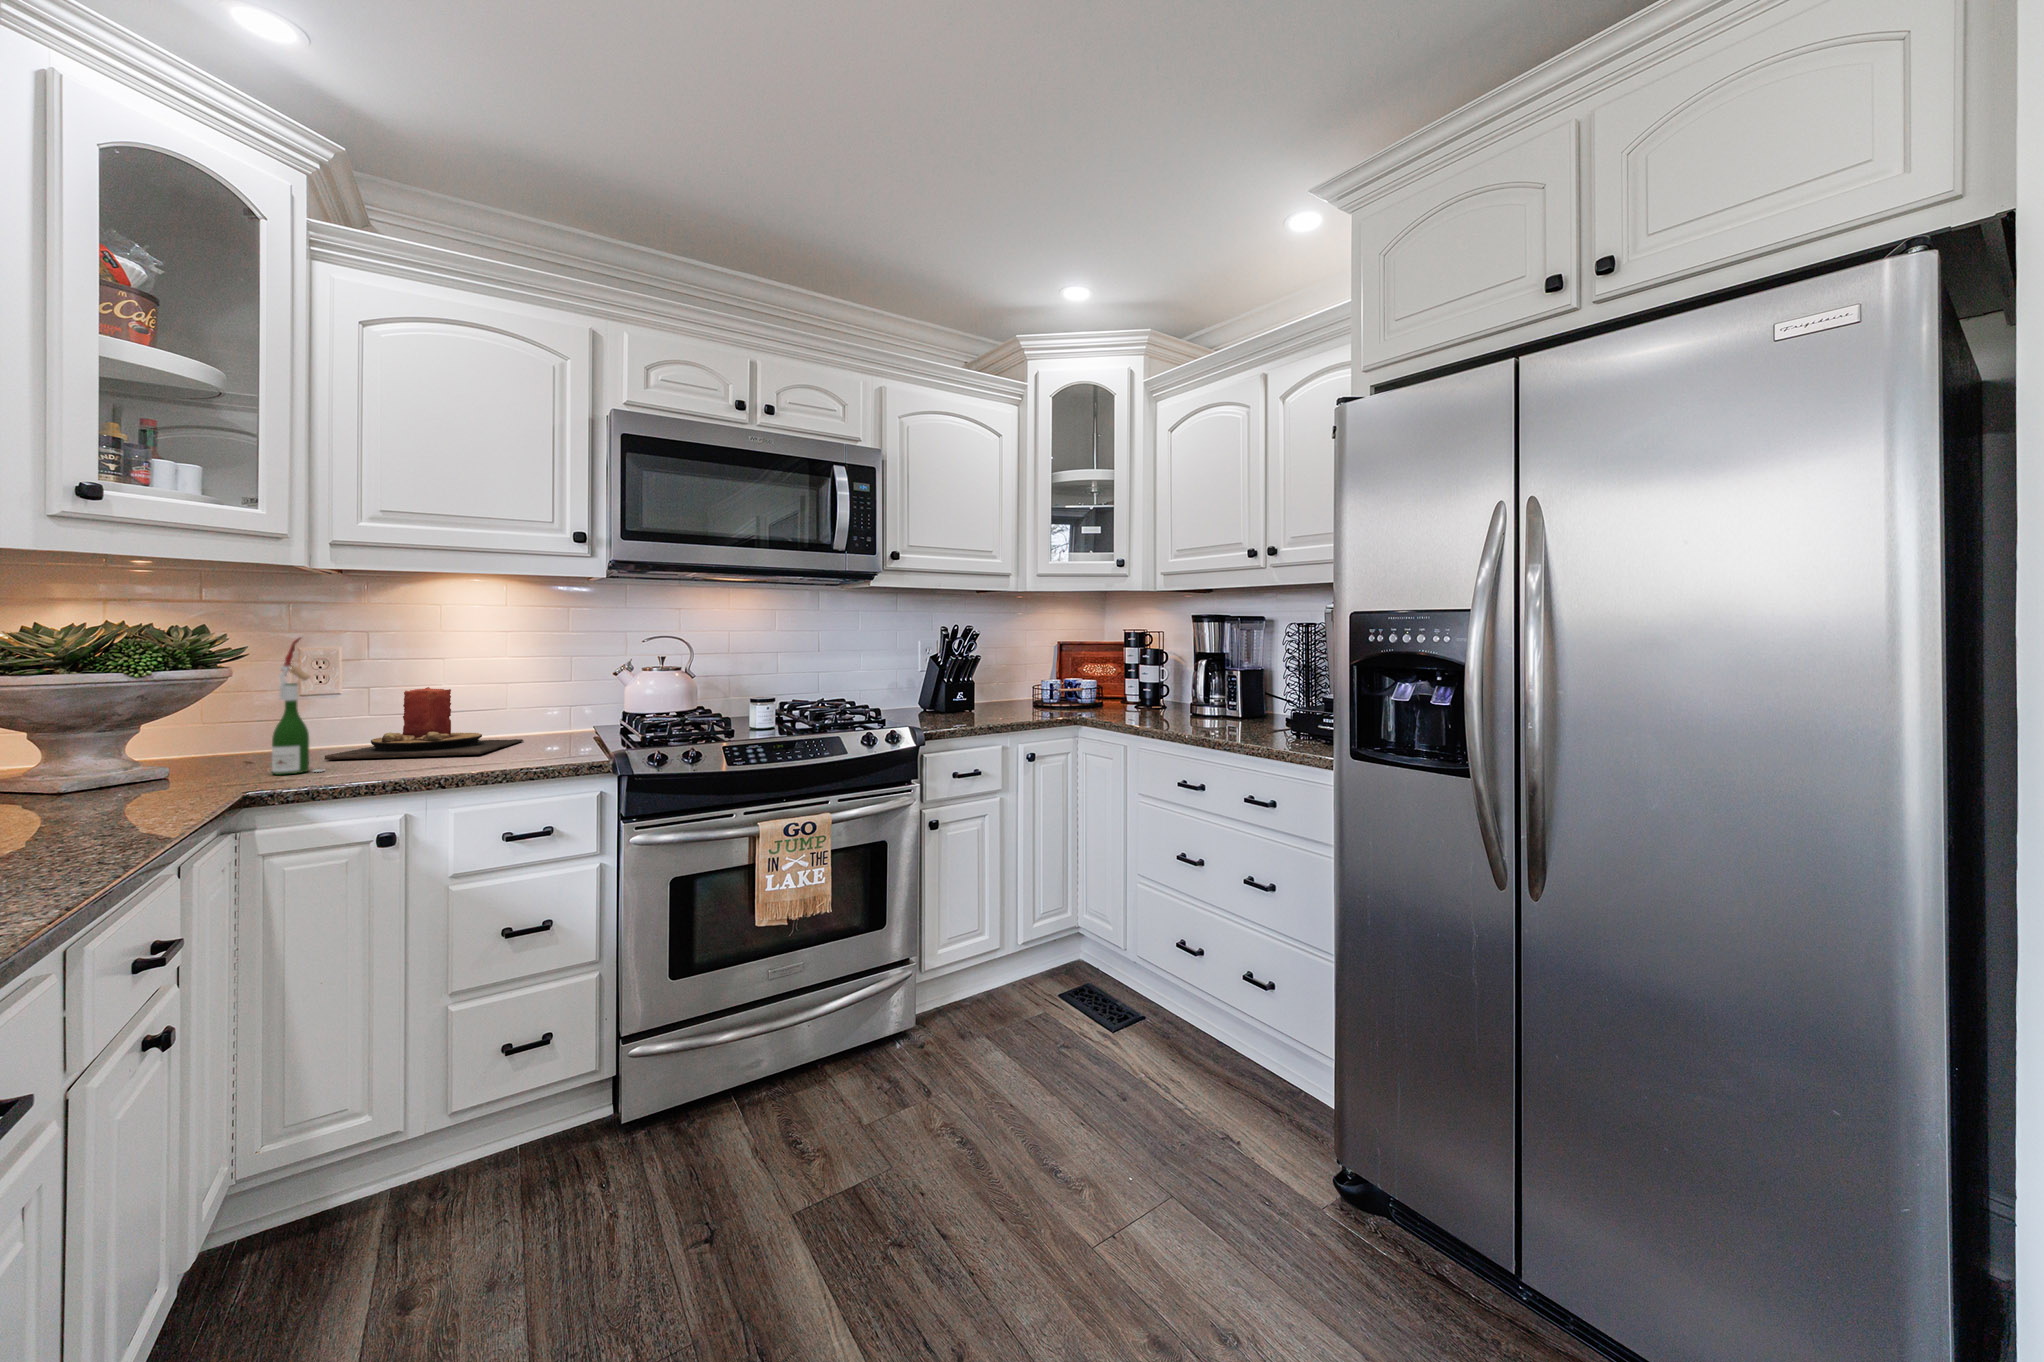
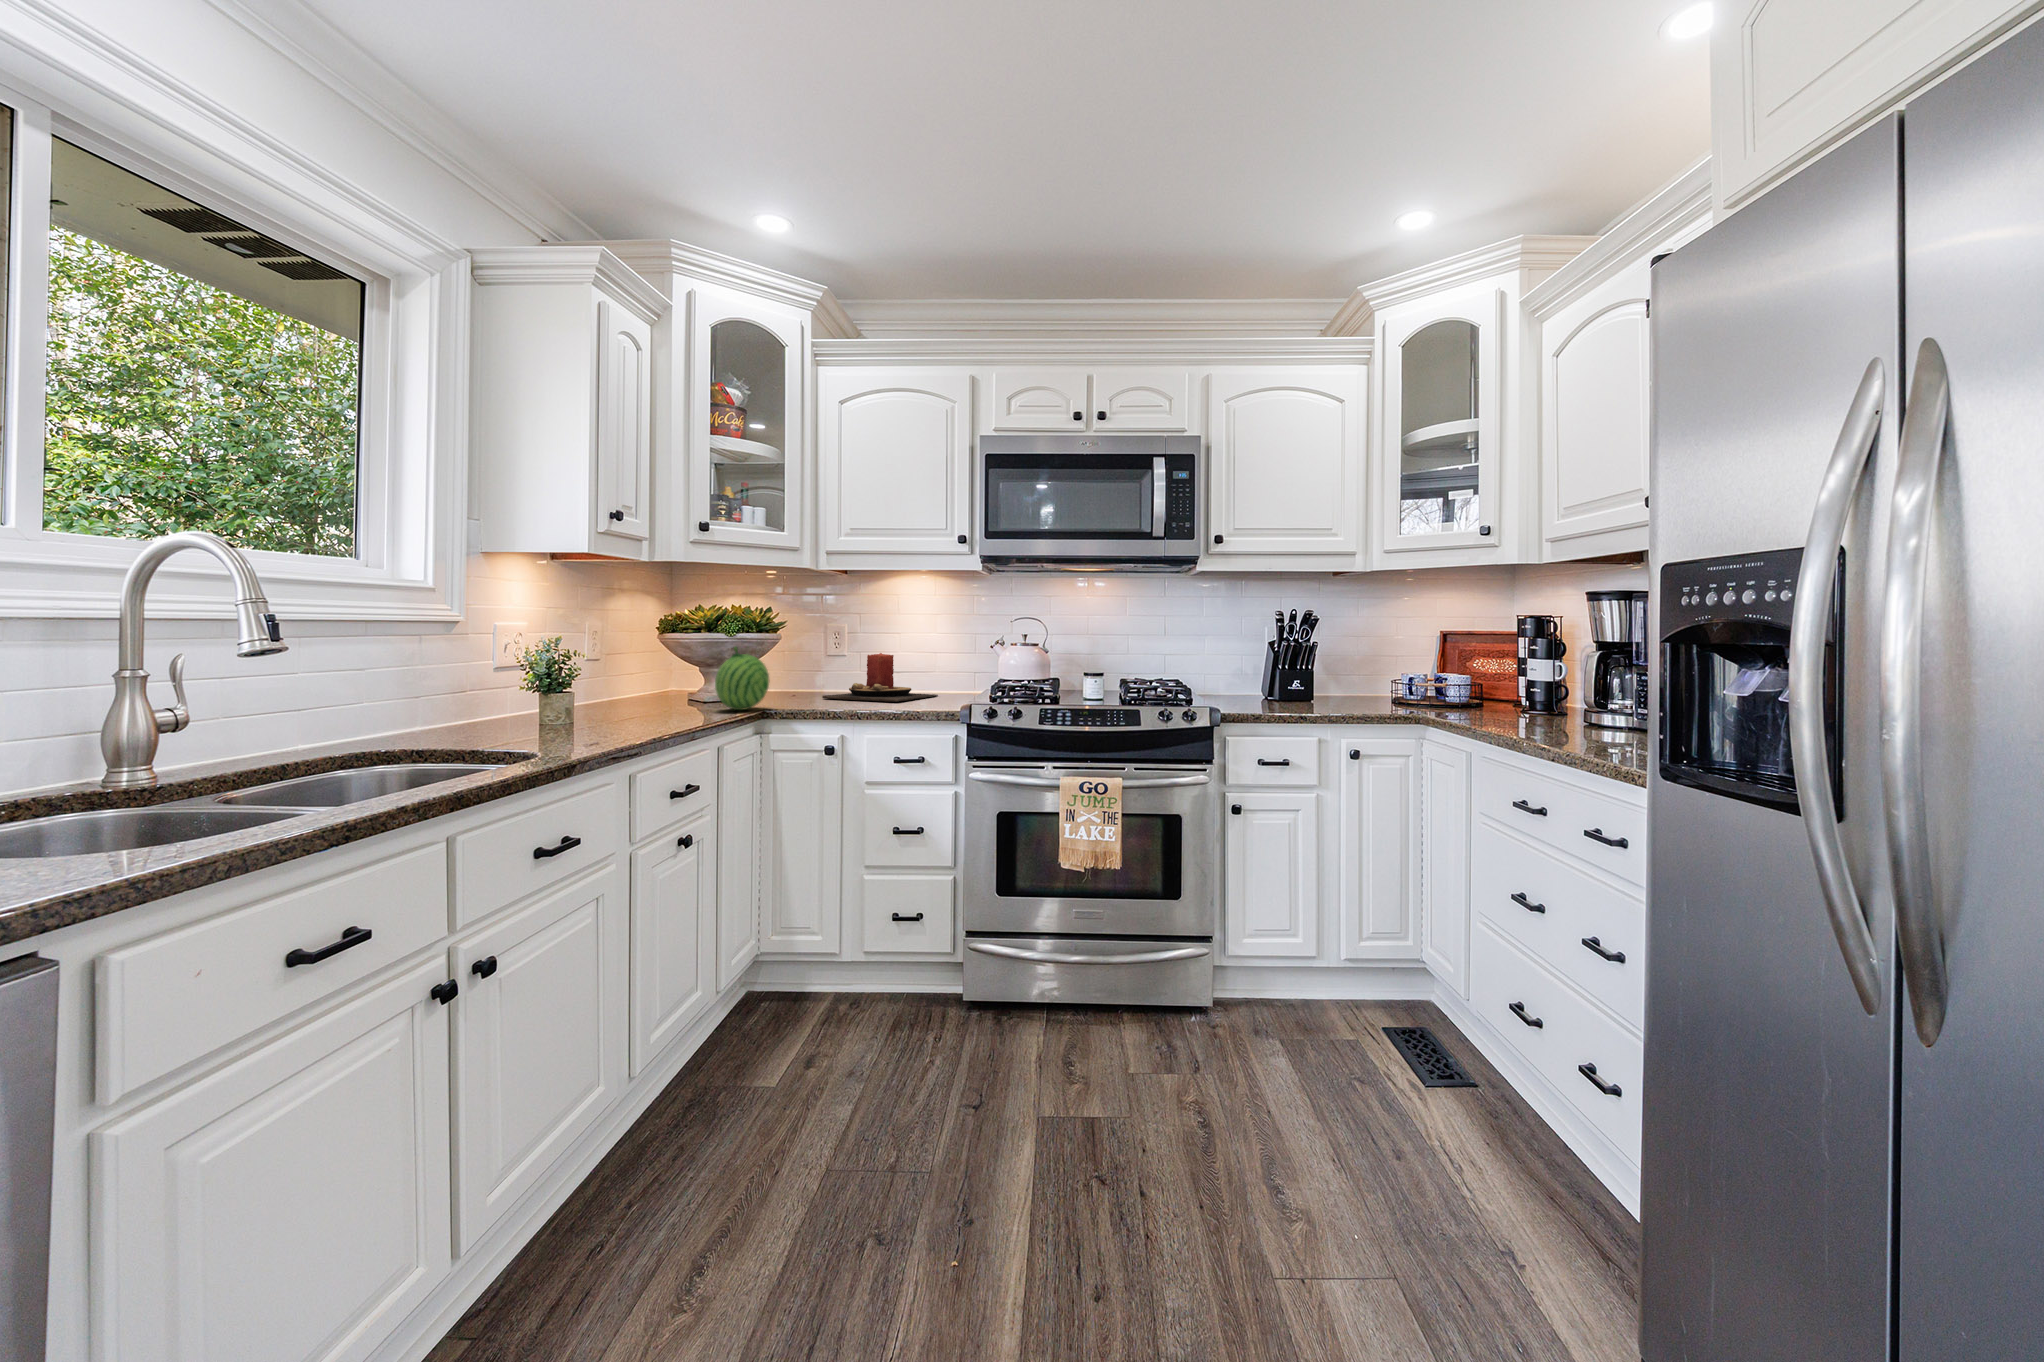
wine bottle: present [272,638,323,775] -> none [787,615,811,705]
fruit: none [141,690,257,793] -> present [715,647,769,710]

